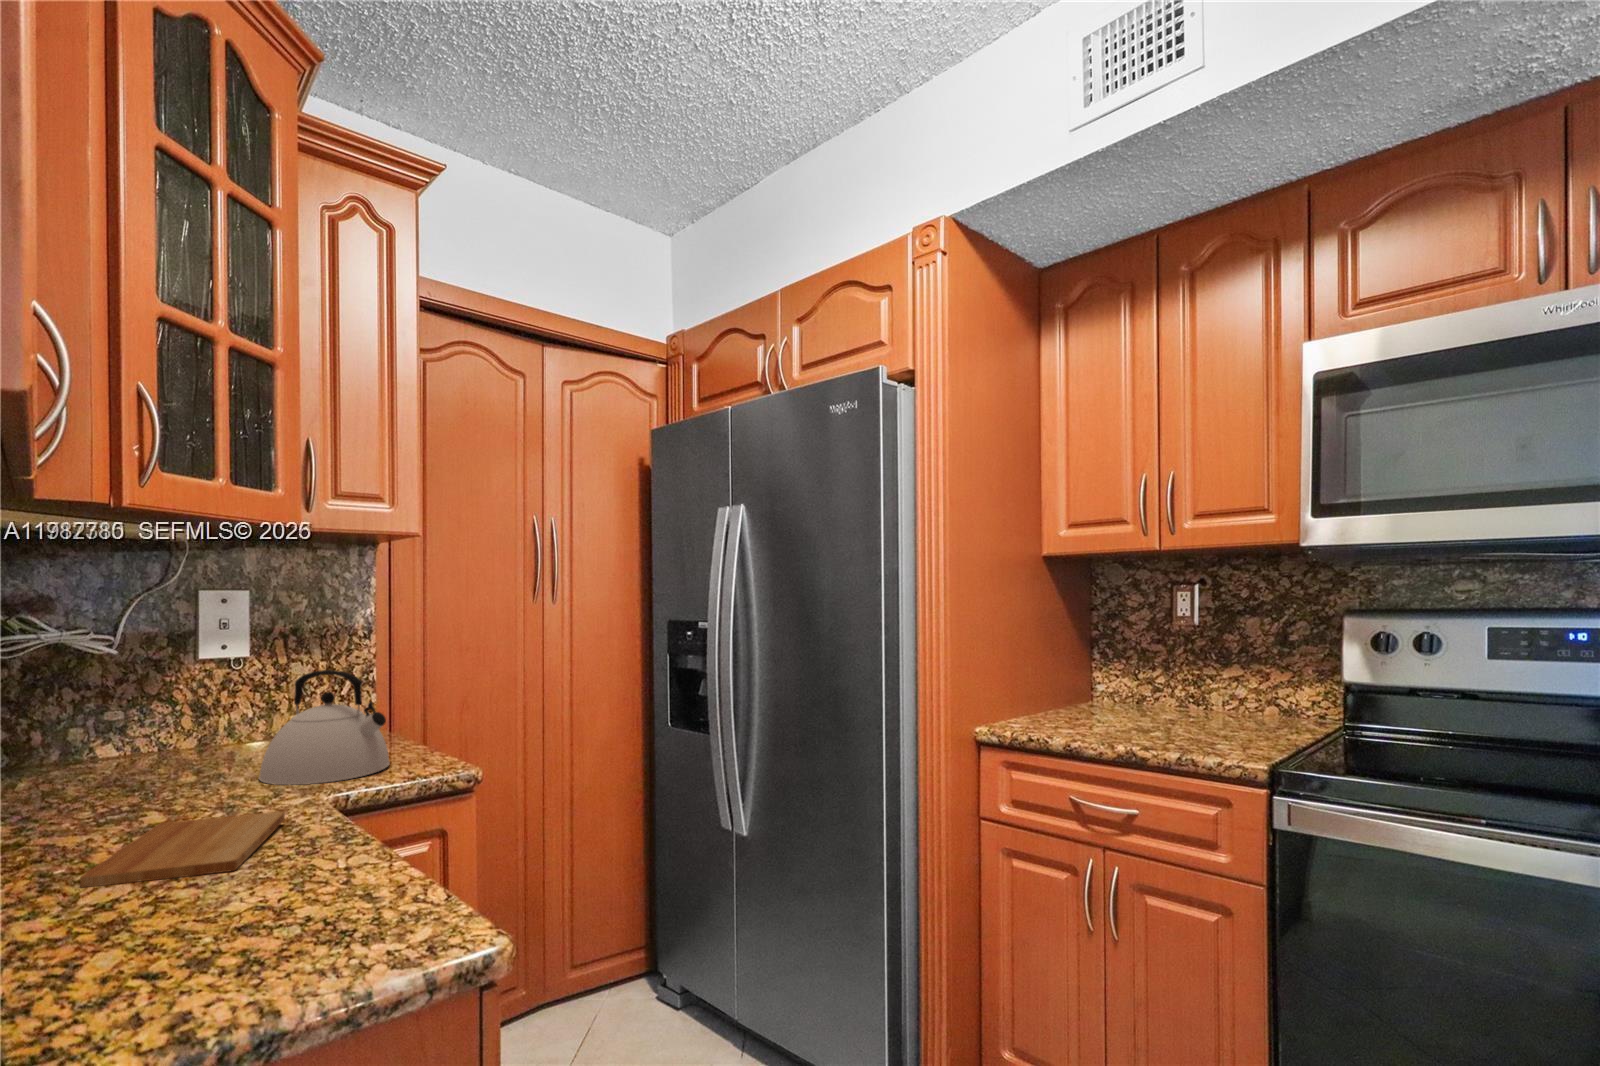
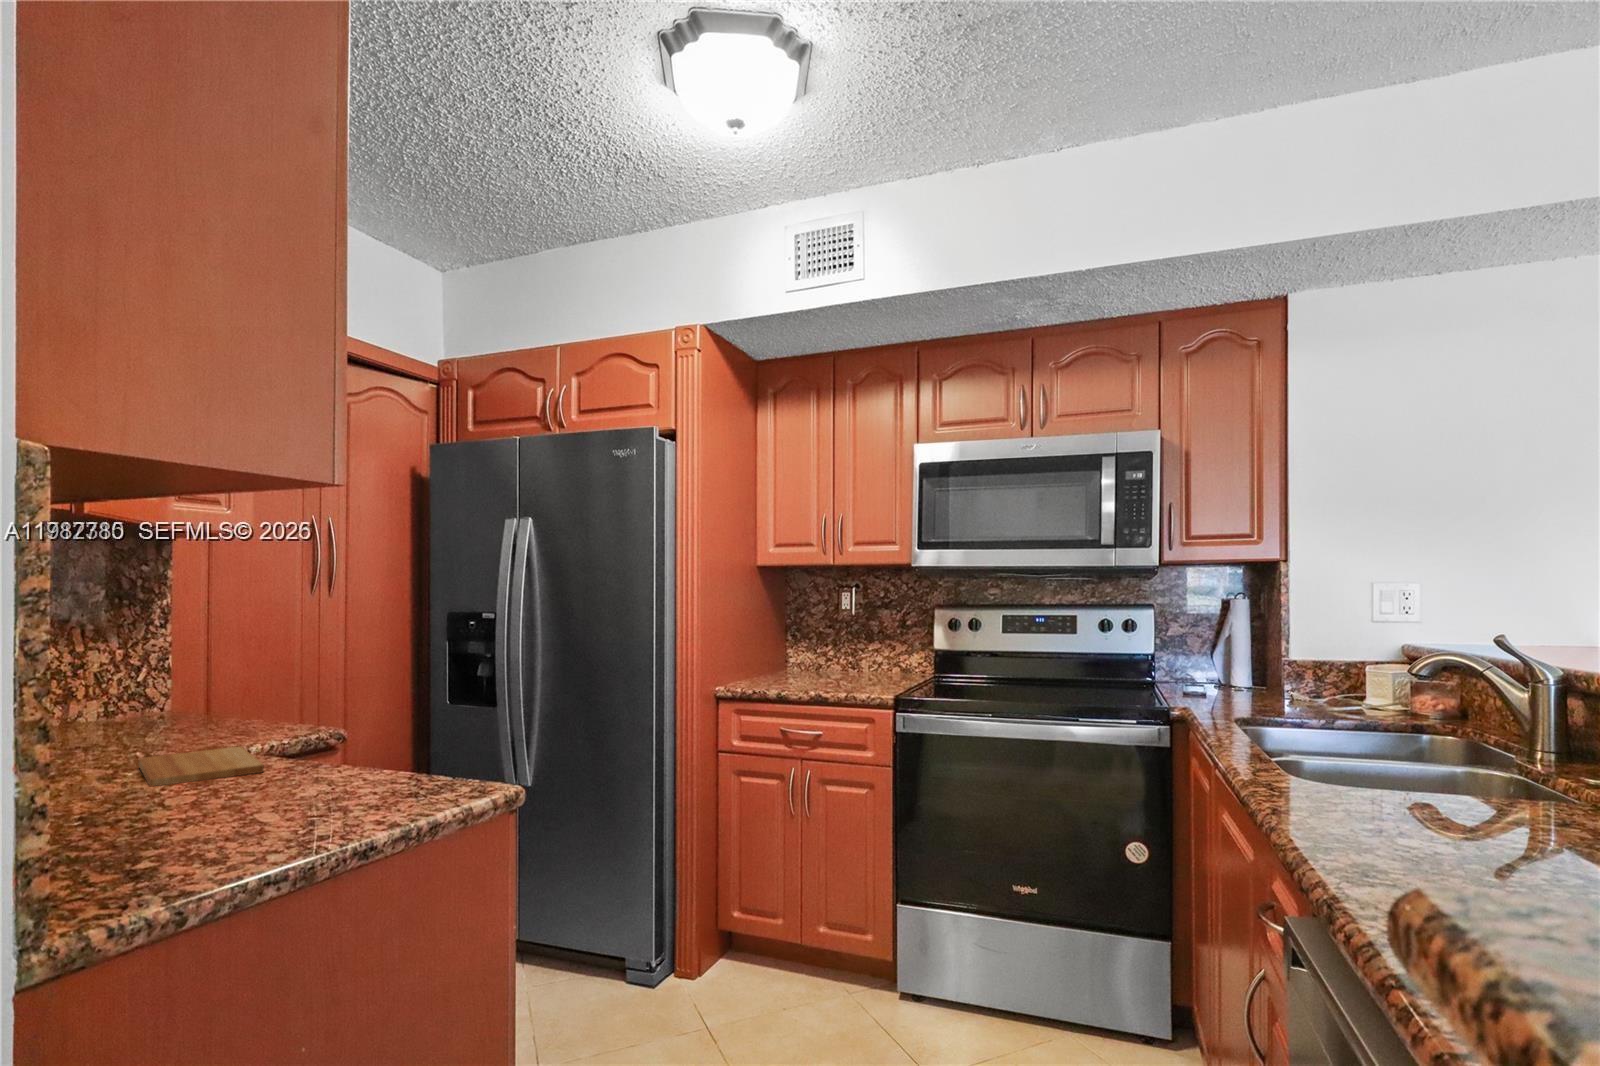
kettle: present [259,670,390,785] -> none [134,649,259,744]

